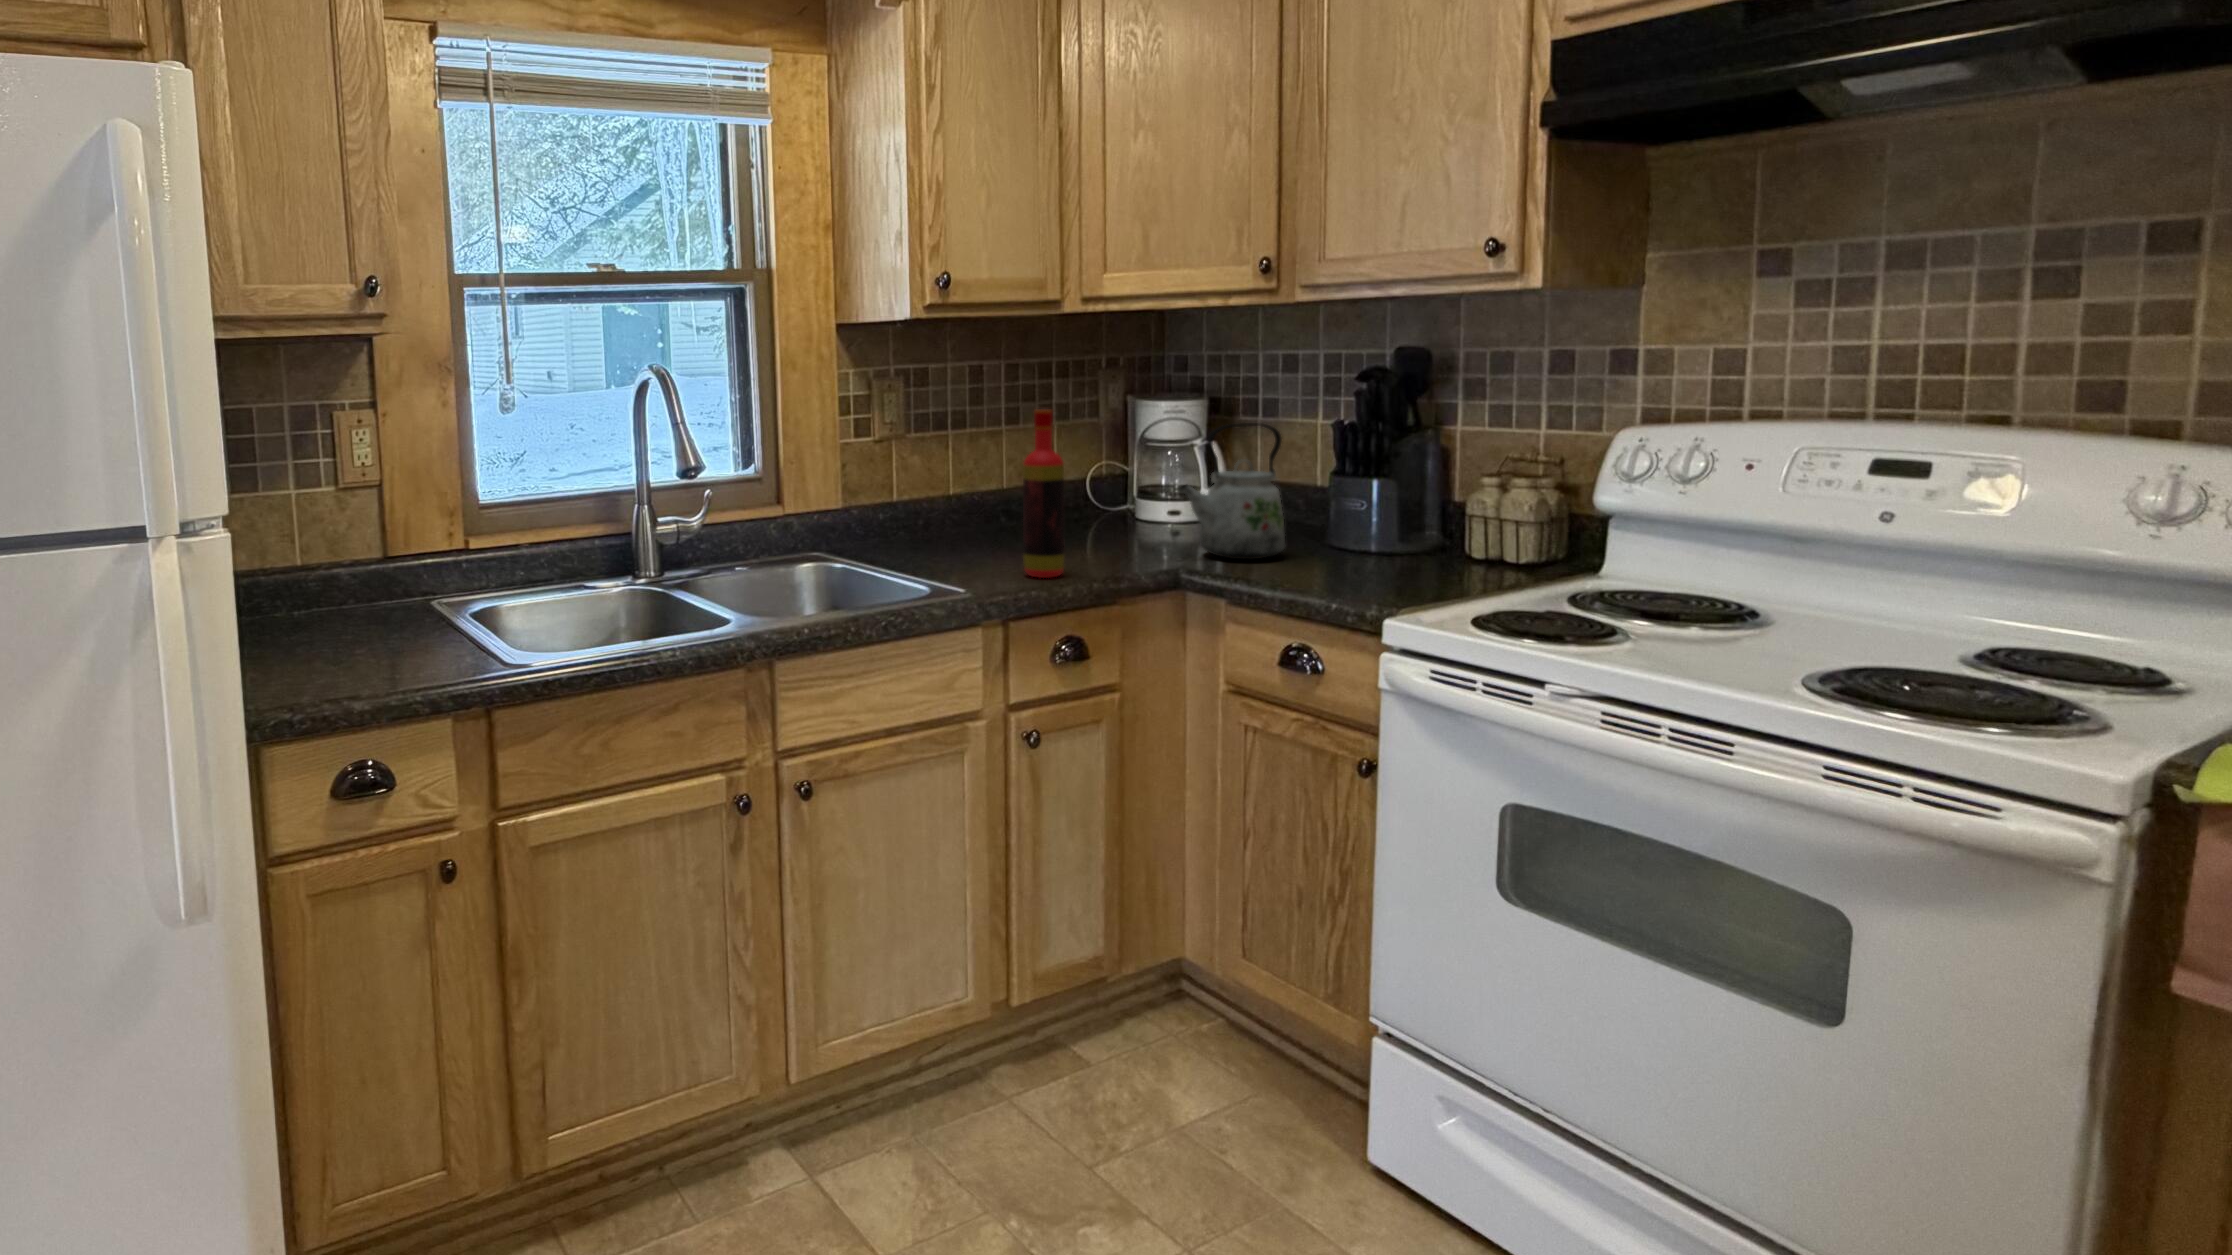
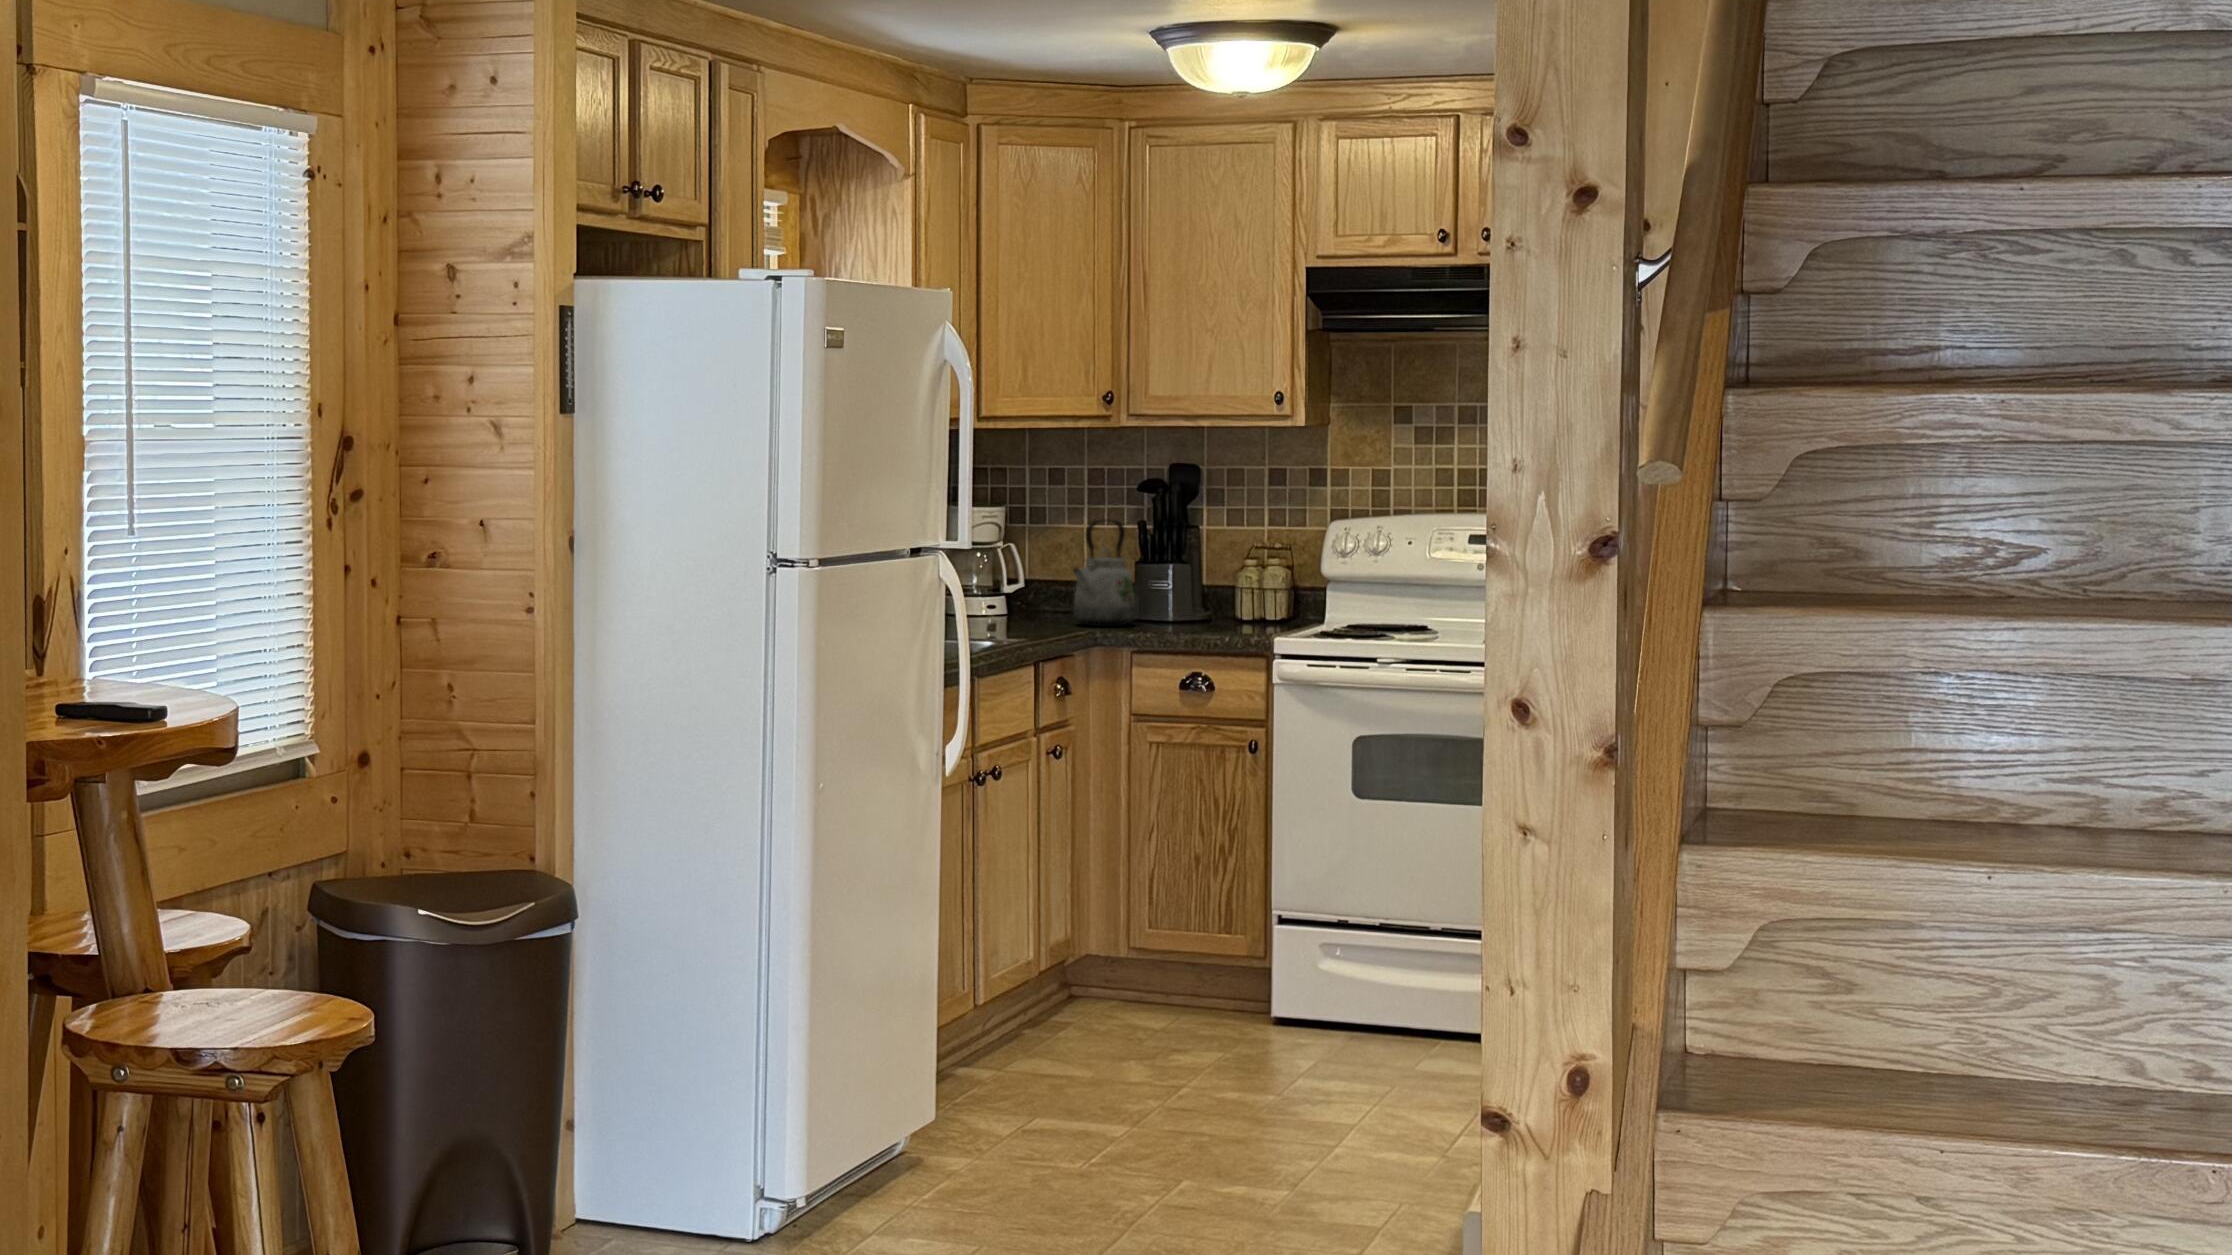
bottle: present [1023,409,1064,578] -> none [1001,504,1034,638]

